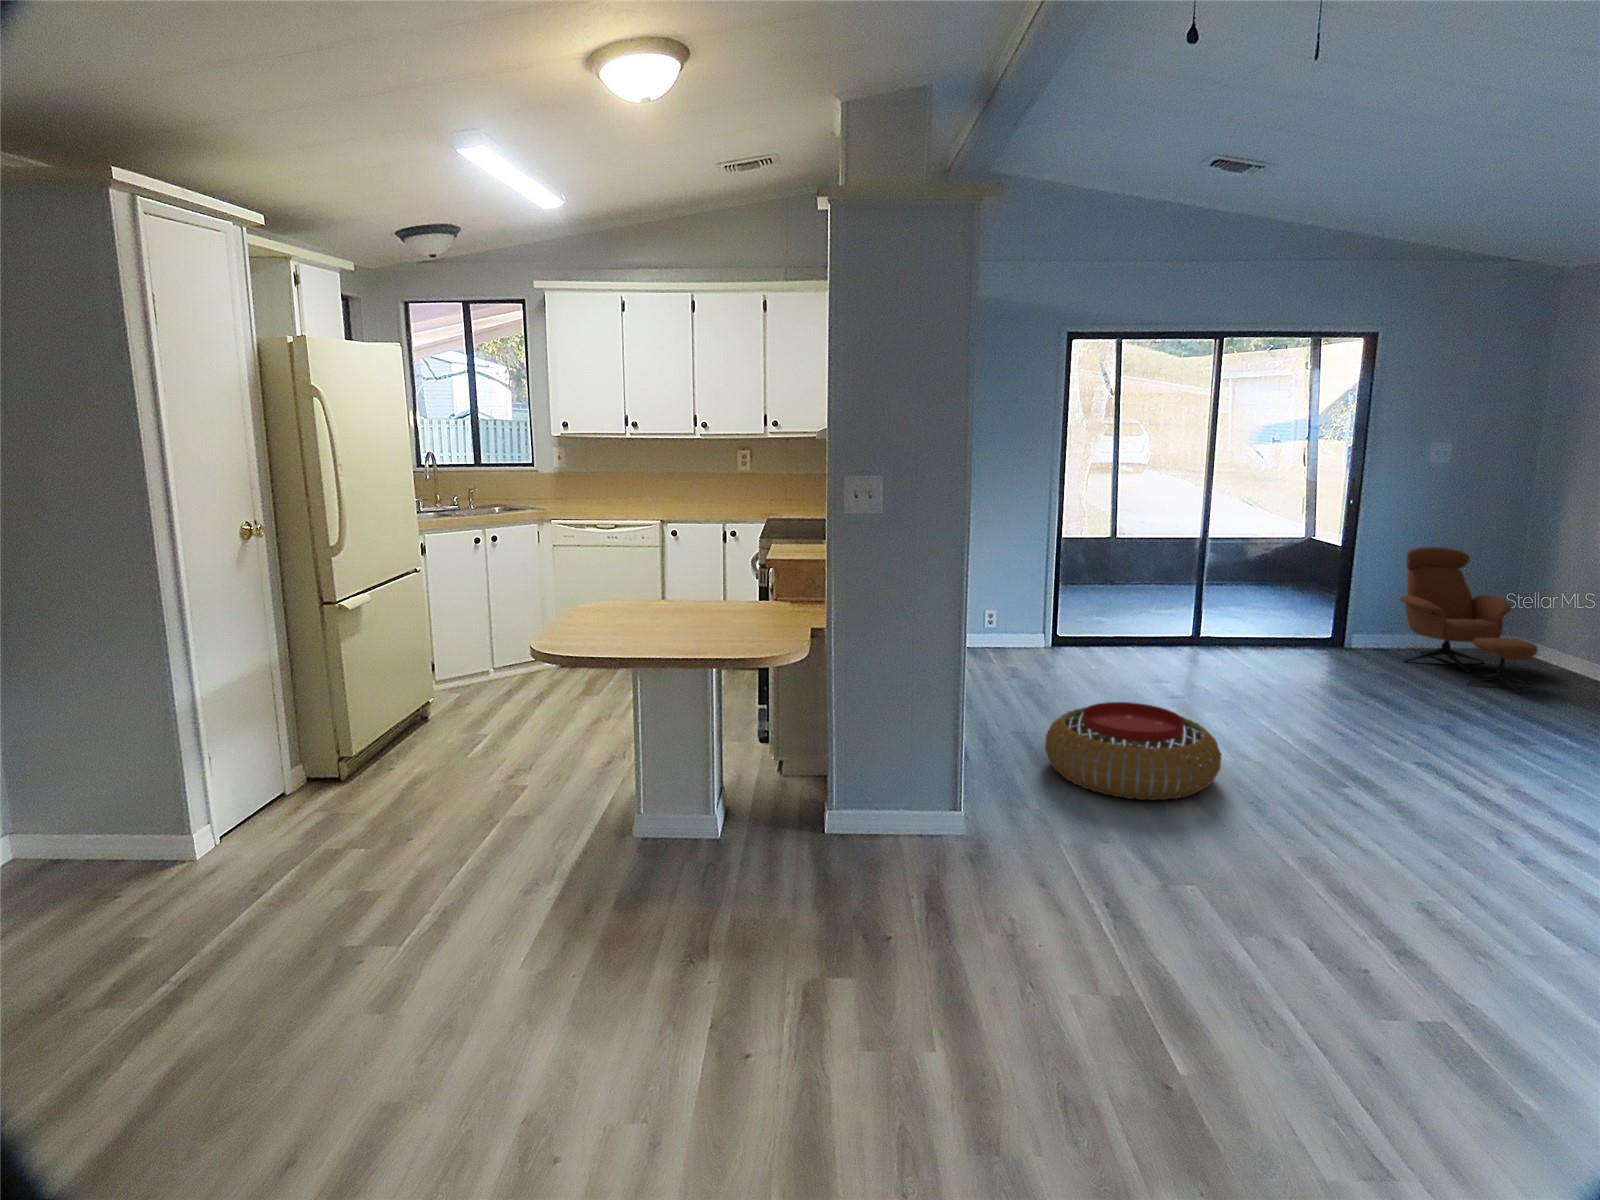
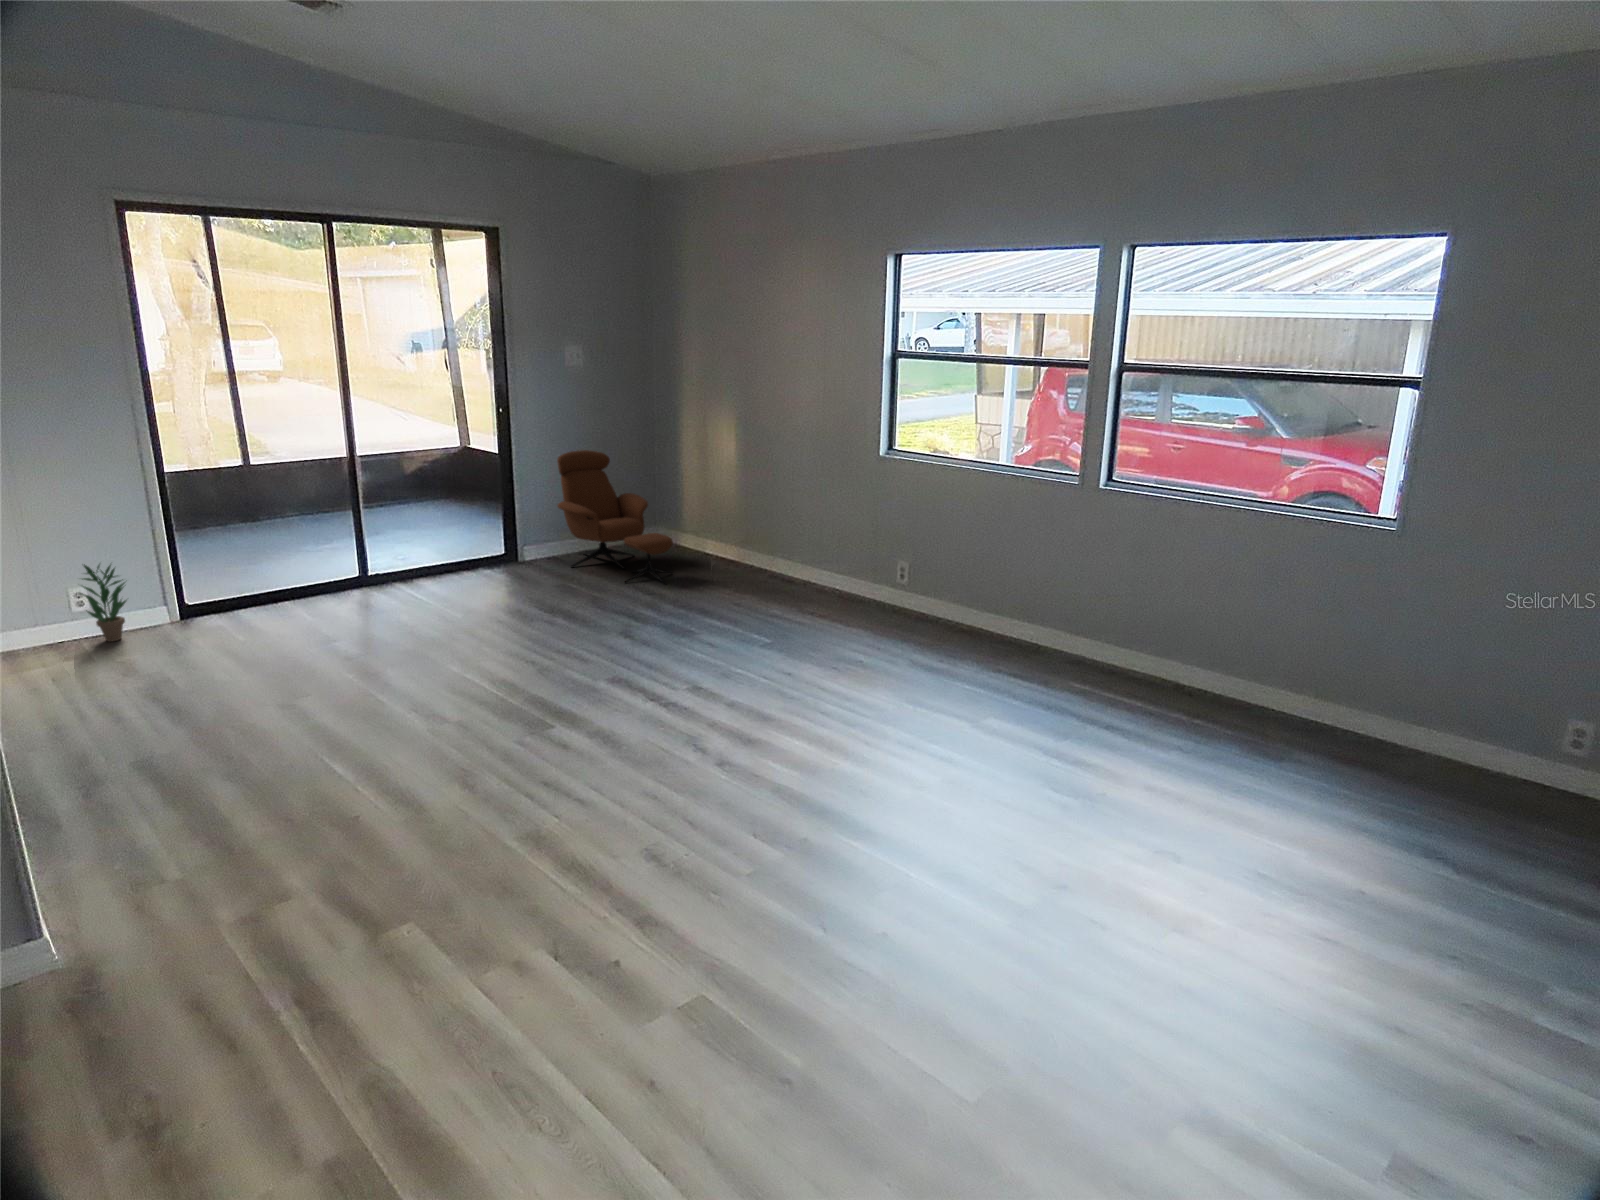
potted plant: none [991,592,1025,653] -> present [82,564,127,642]
pouf: present [1045,702,1221,800] -> none [177,694,408,826]

